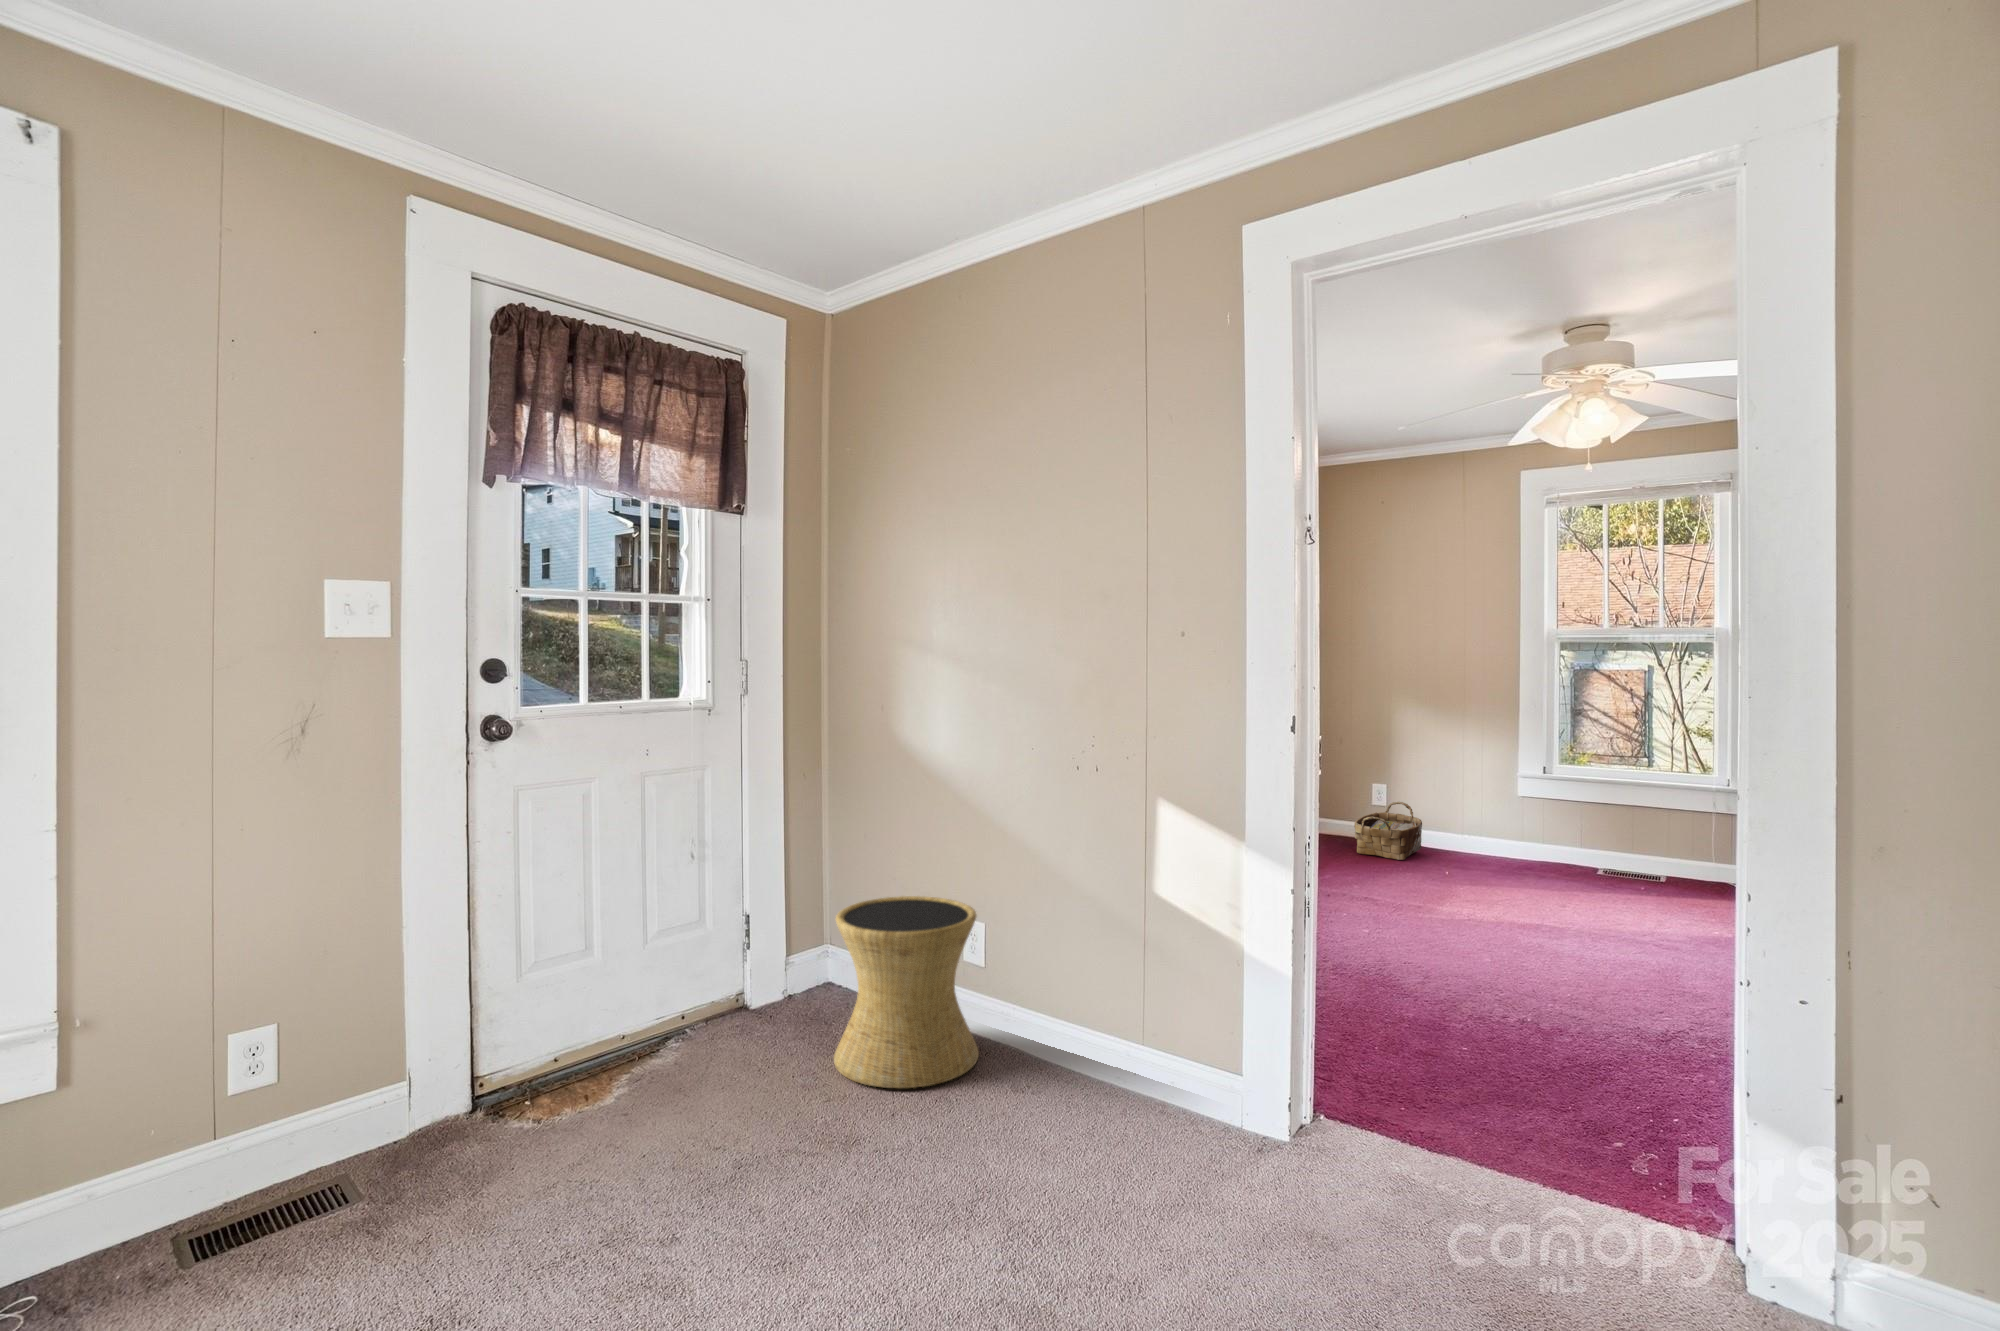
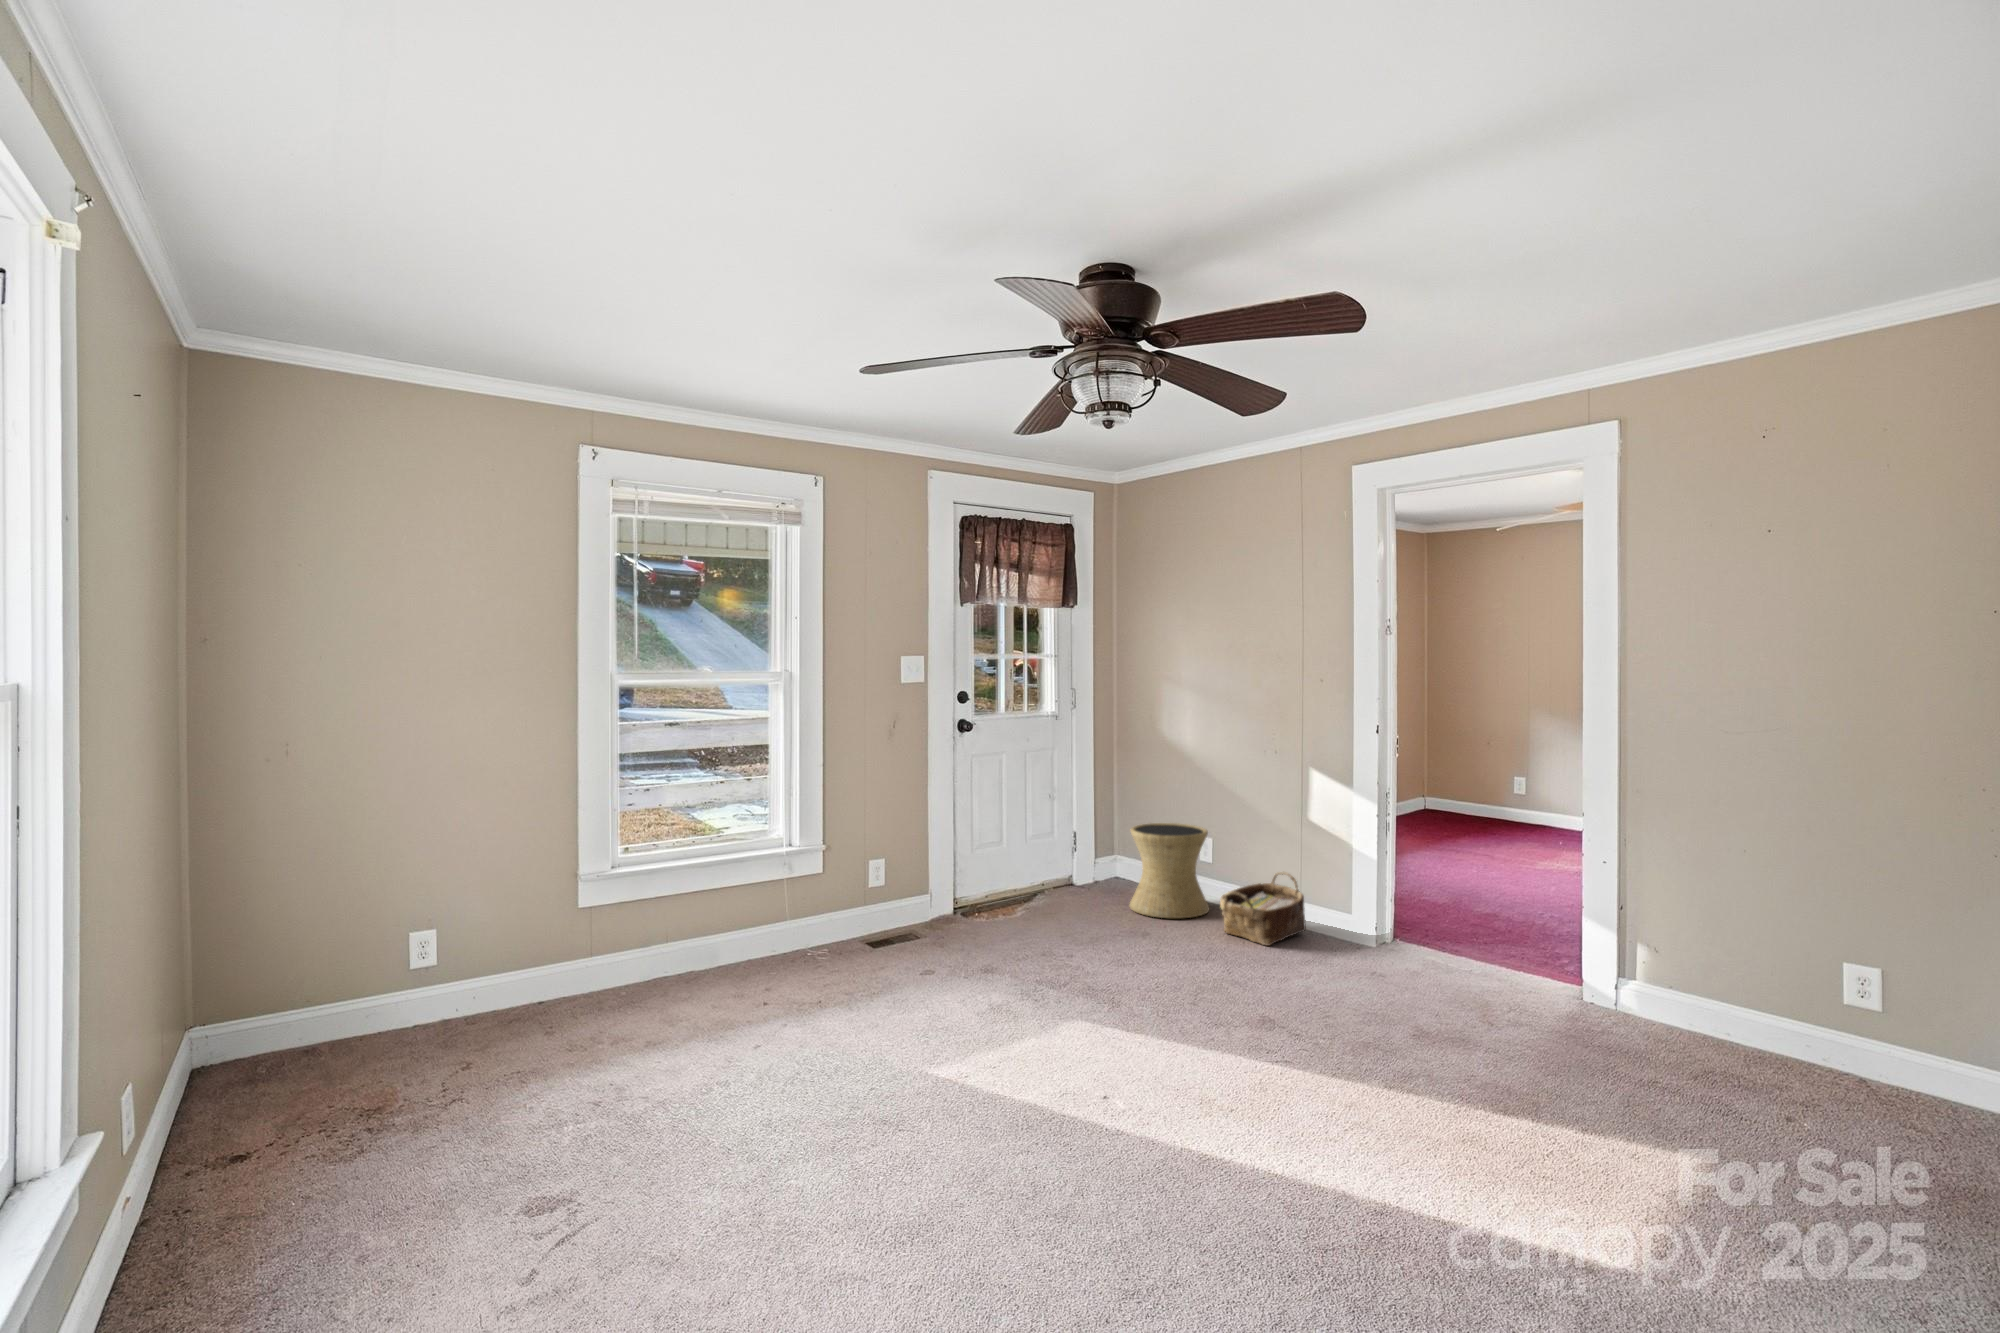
woven basket: present [1354,802,1422,860] -> present [1220,872,1306,946]

